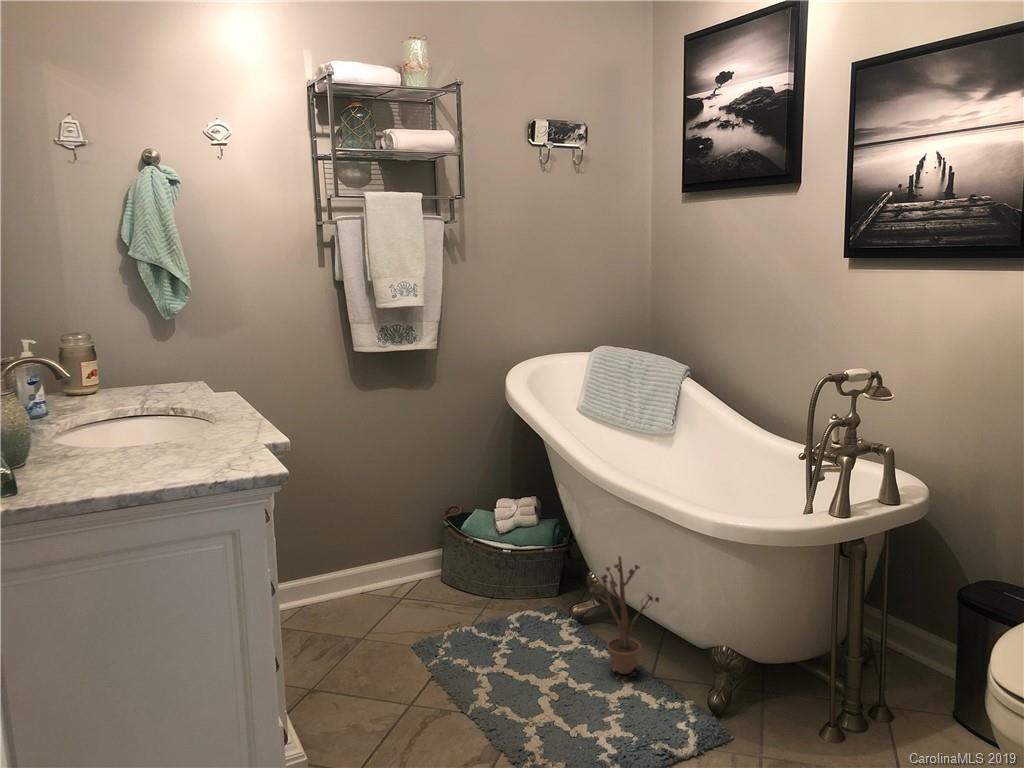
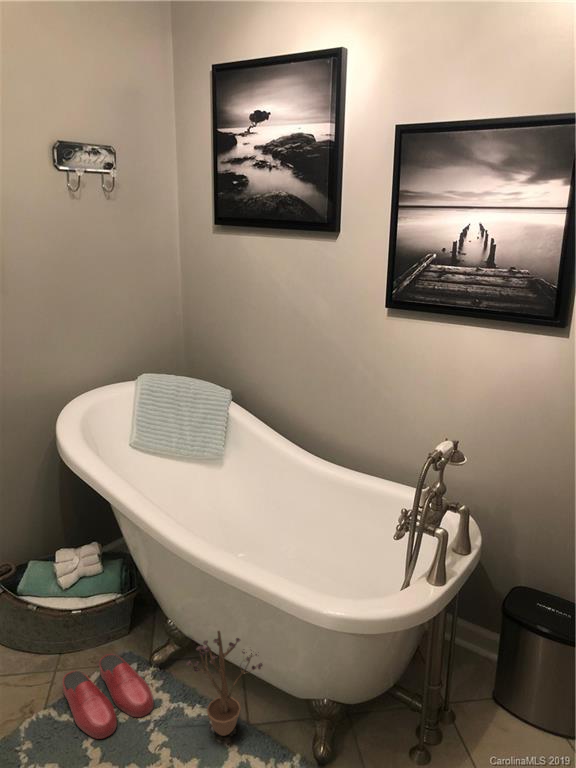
slippers: none [487,600,564,654] -> present [63,654,153,739]

